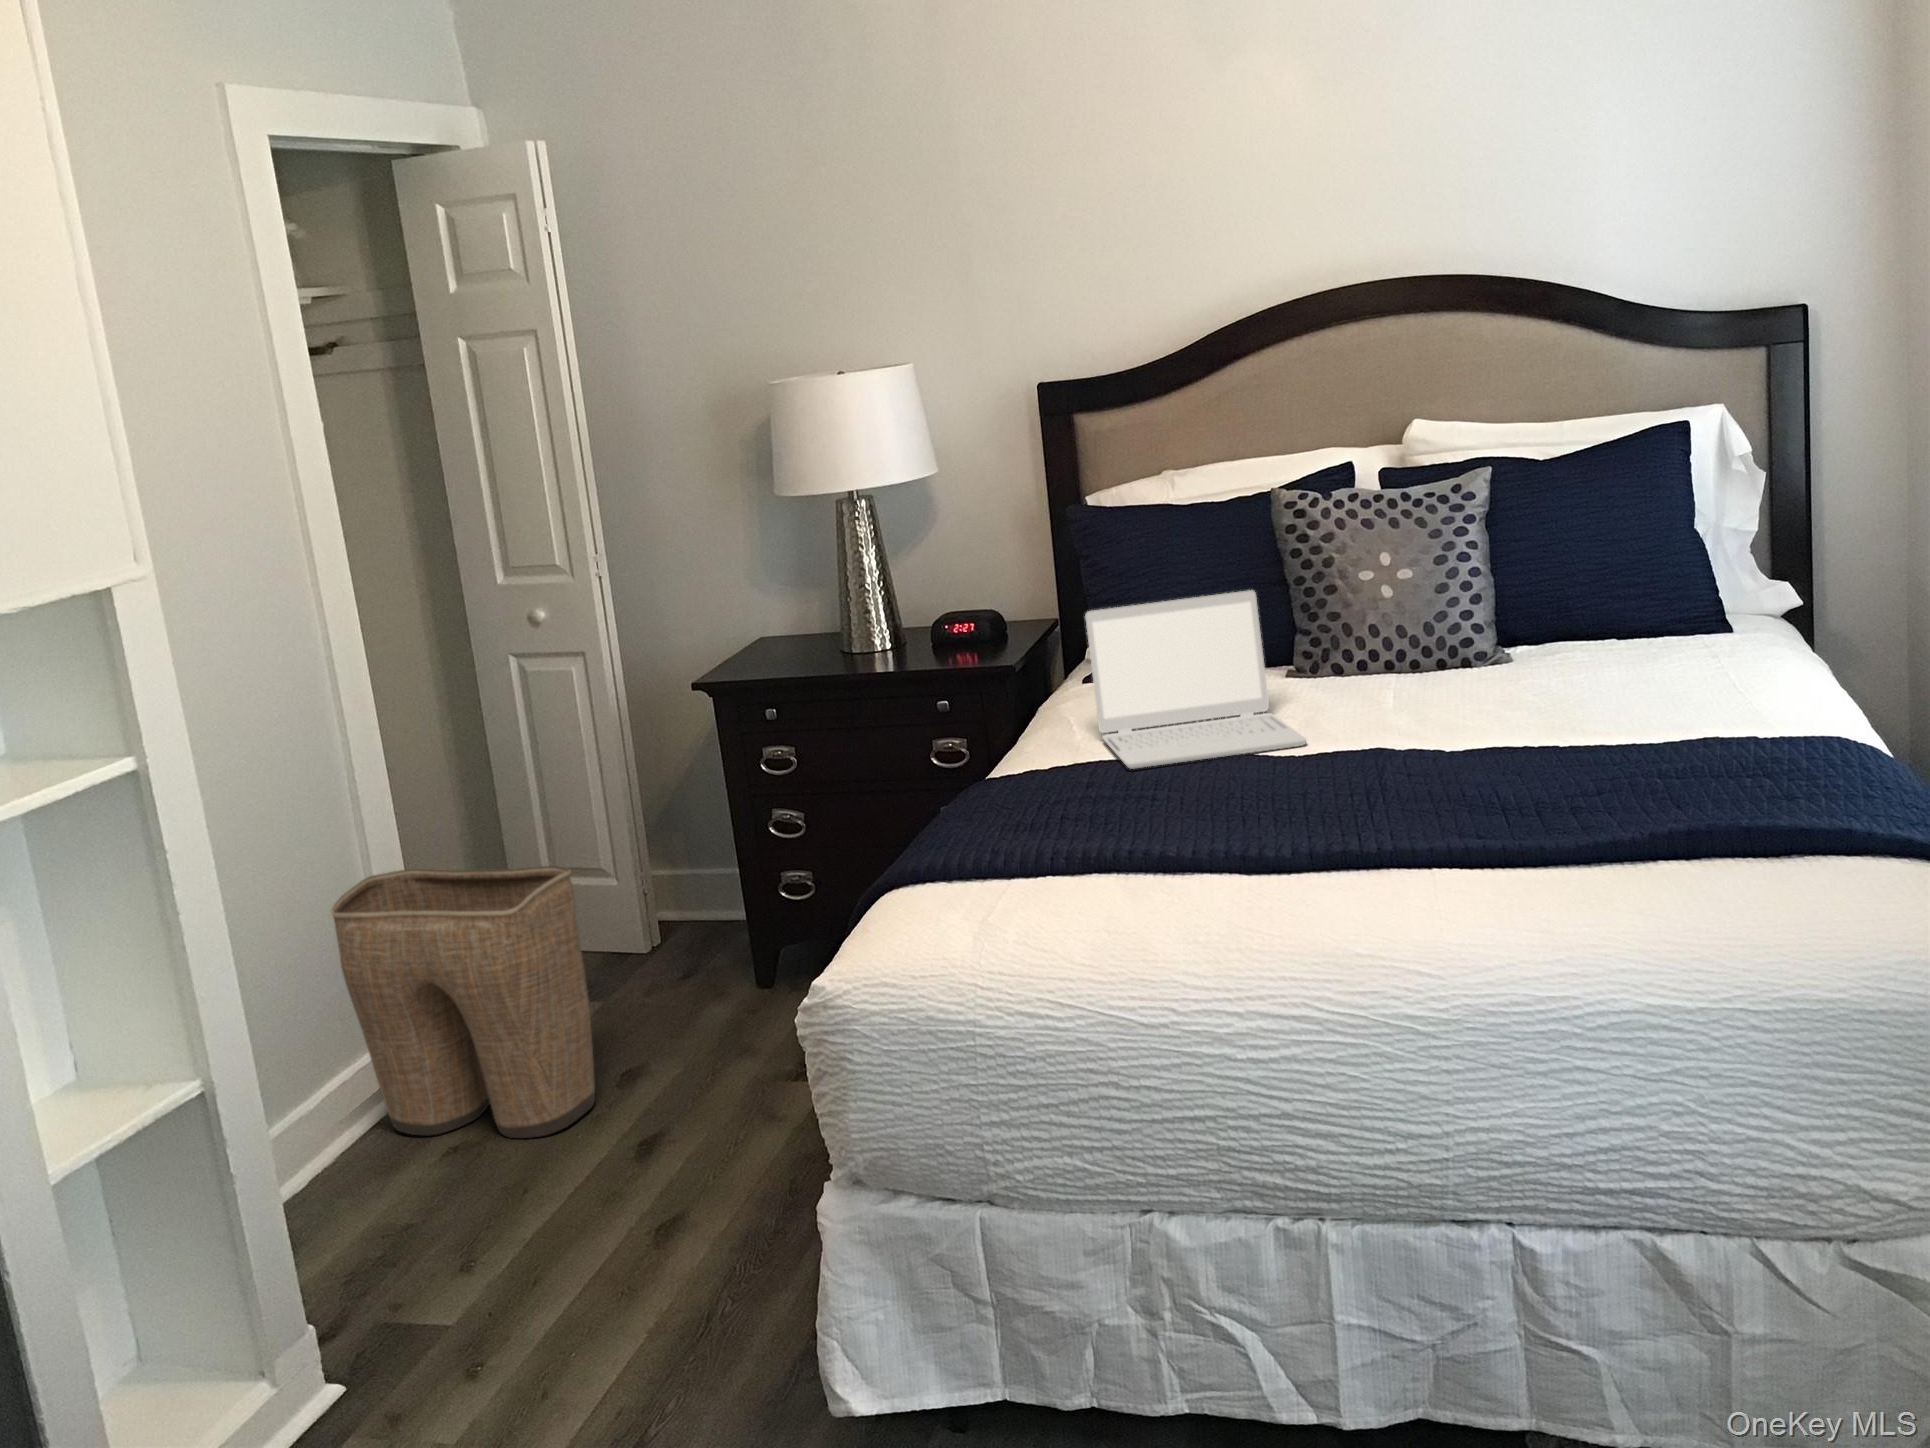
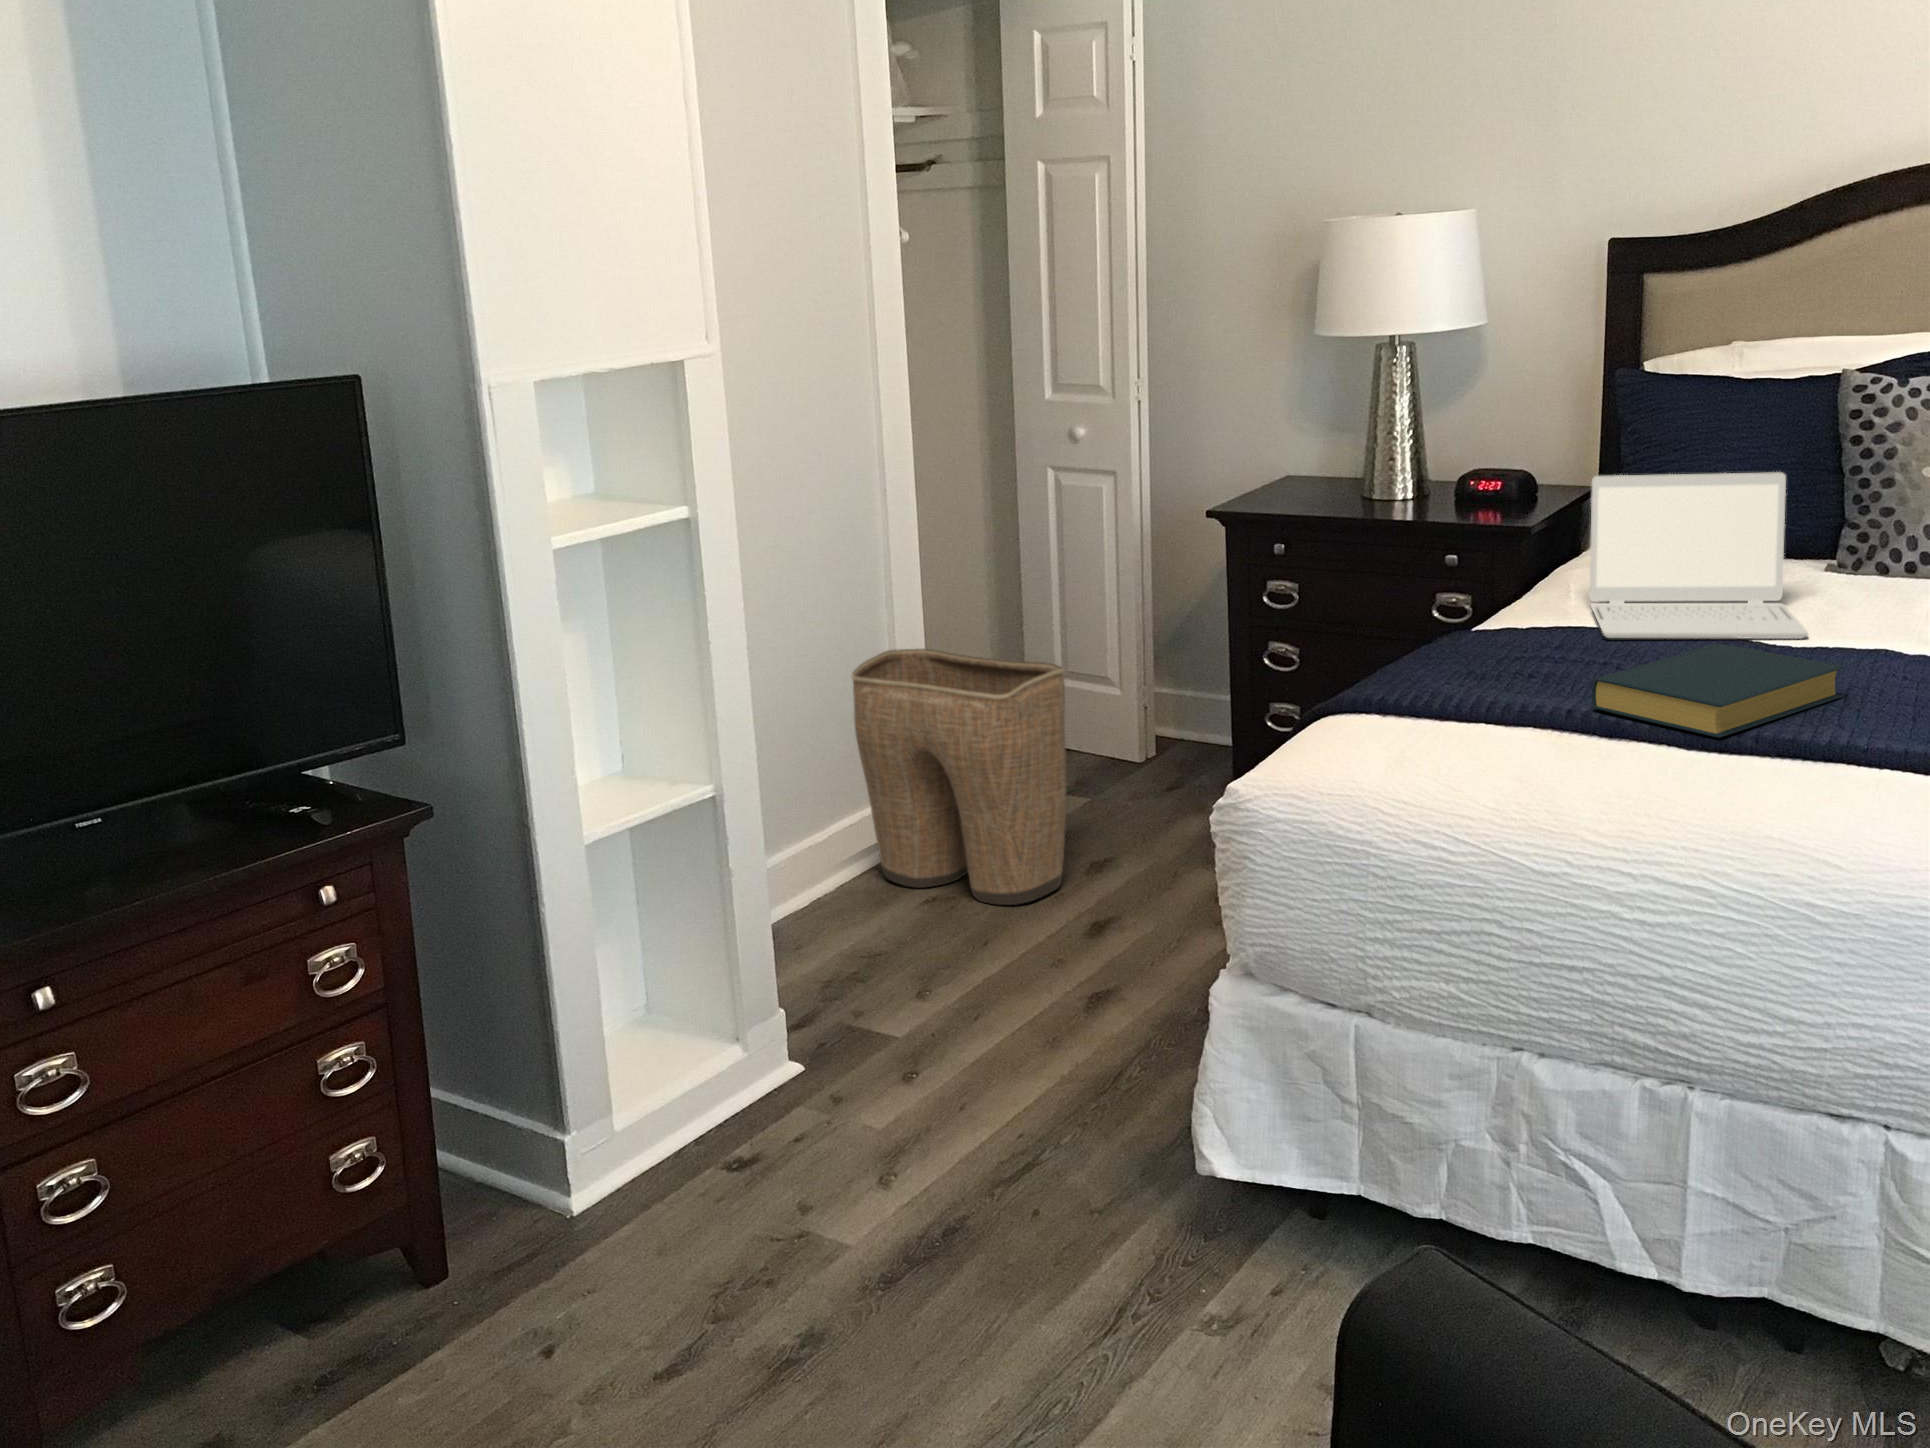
hardback book: none [1148,763,1366,859] -> present [1592,643,1844,738]

